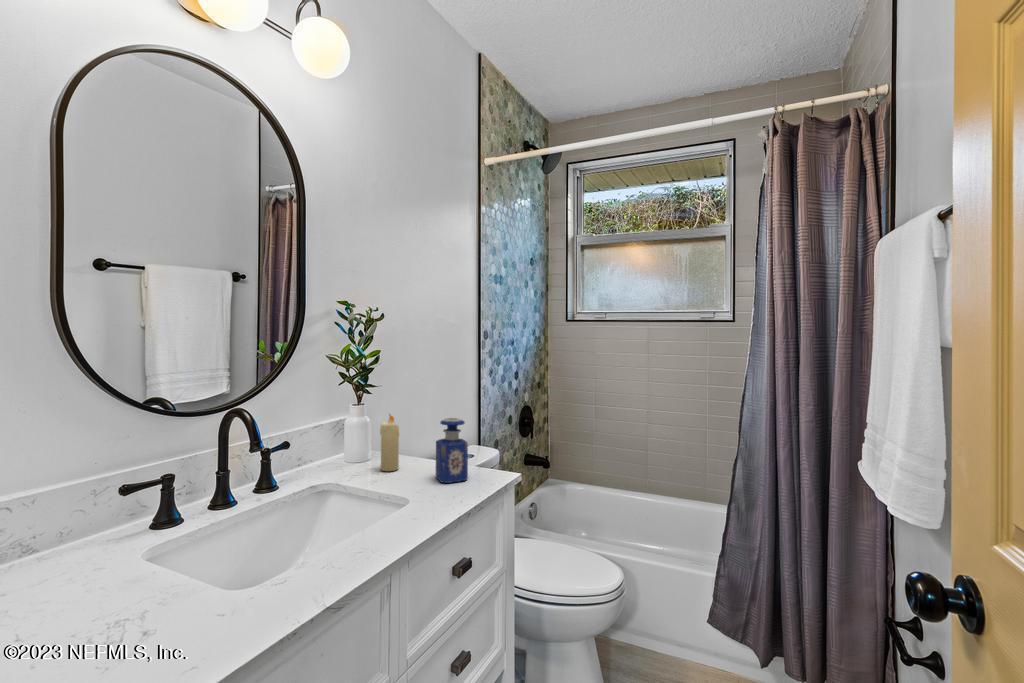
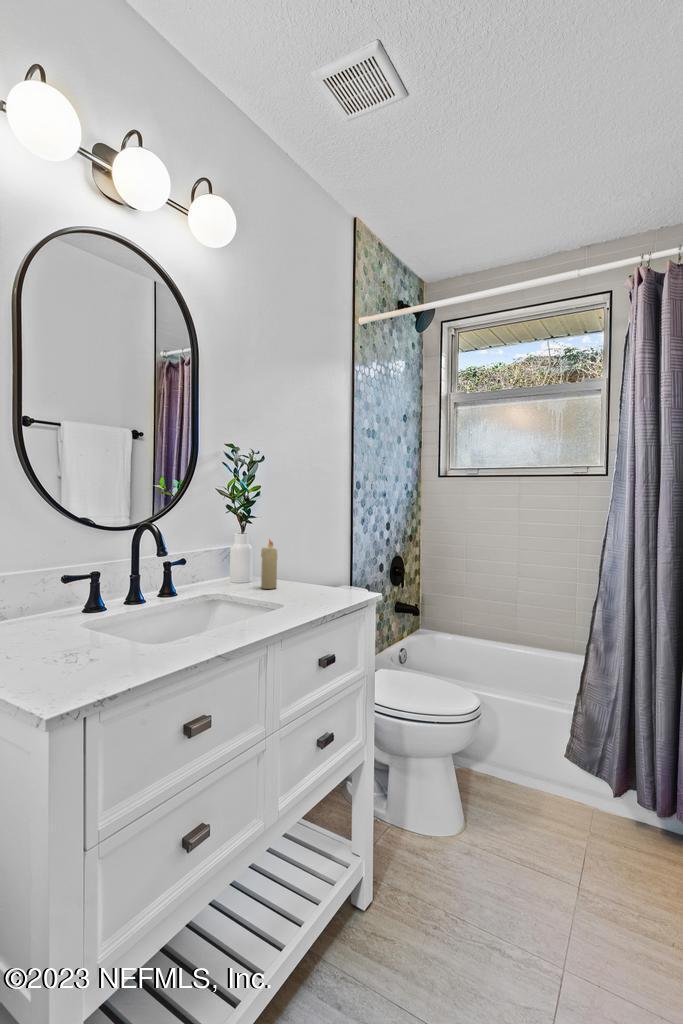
perfume bottle: present [436,418,468,483] -> none [308,542,336,596]

